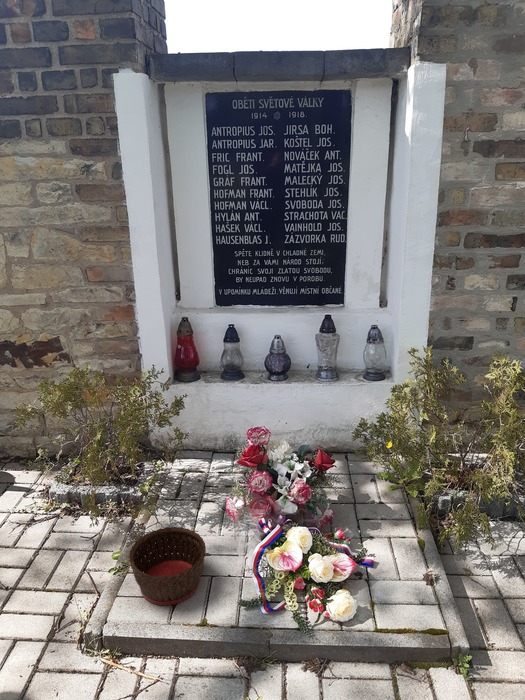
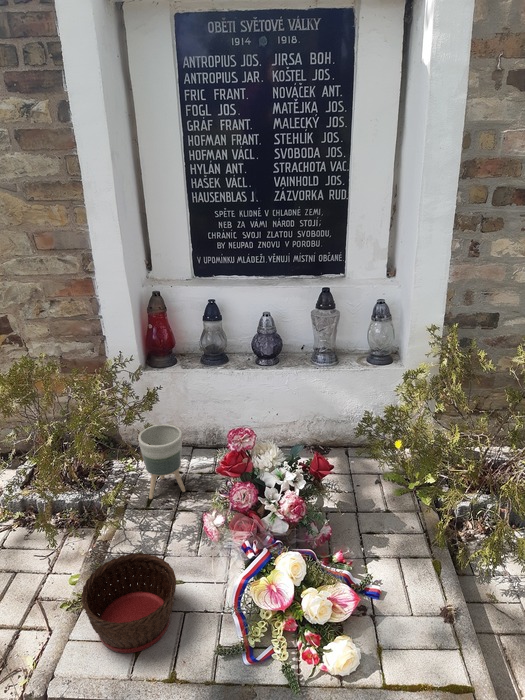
planter: none [170,428,208,491] -> present [138,424,185,499]

